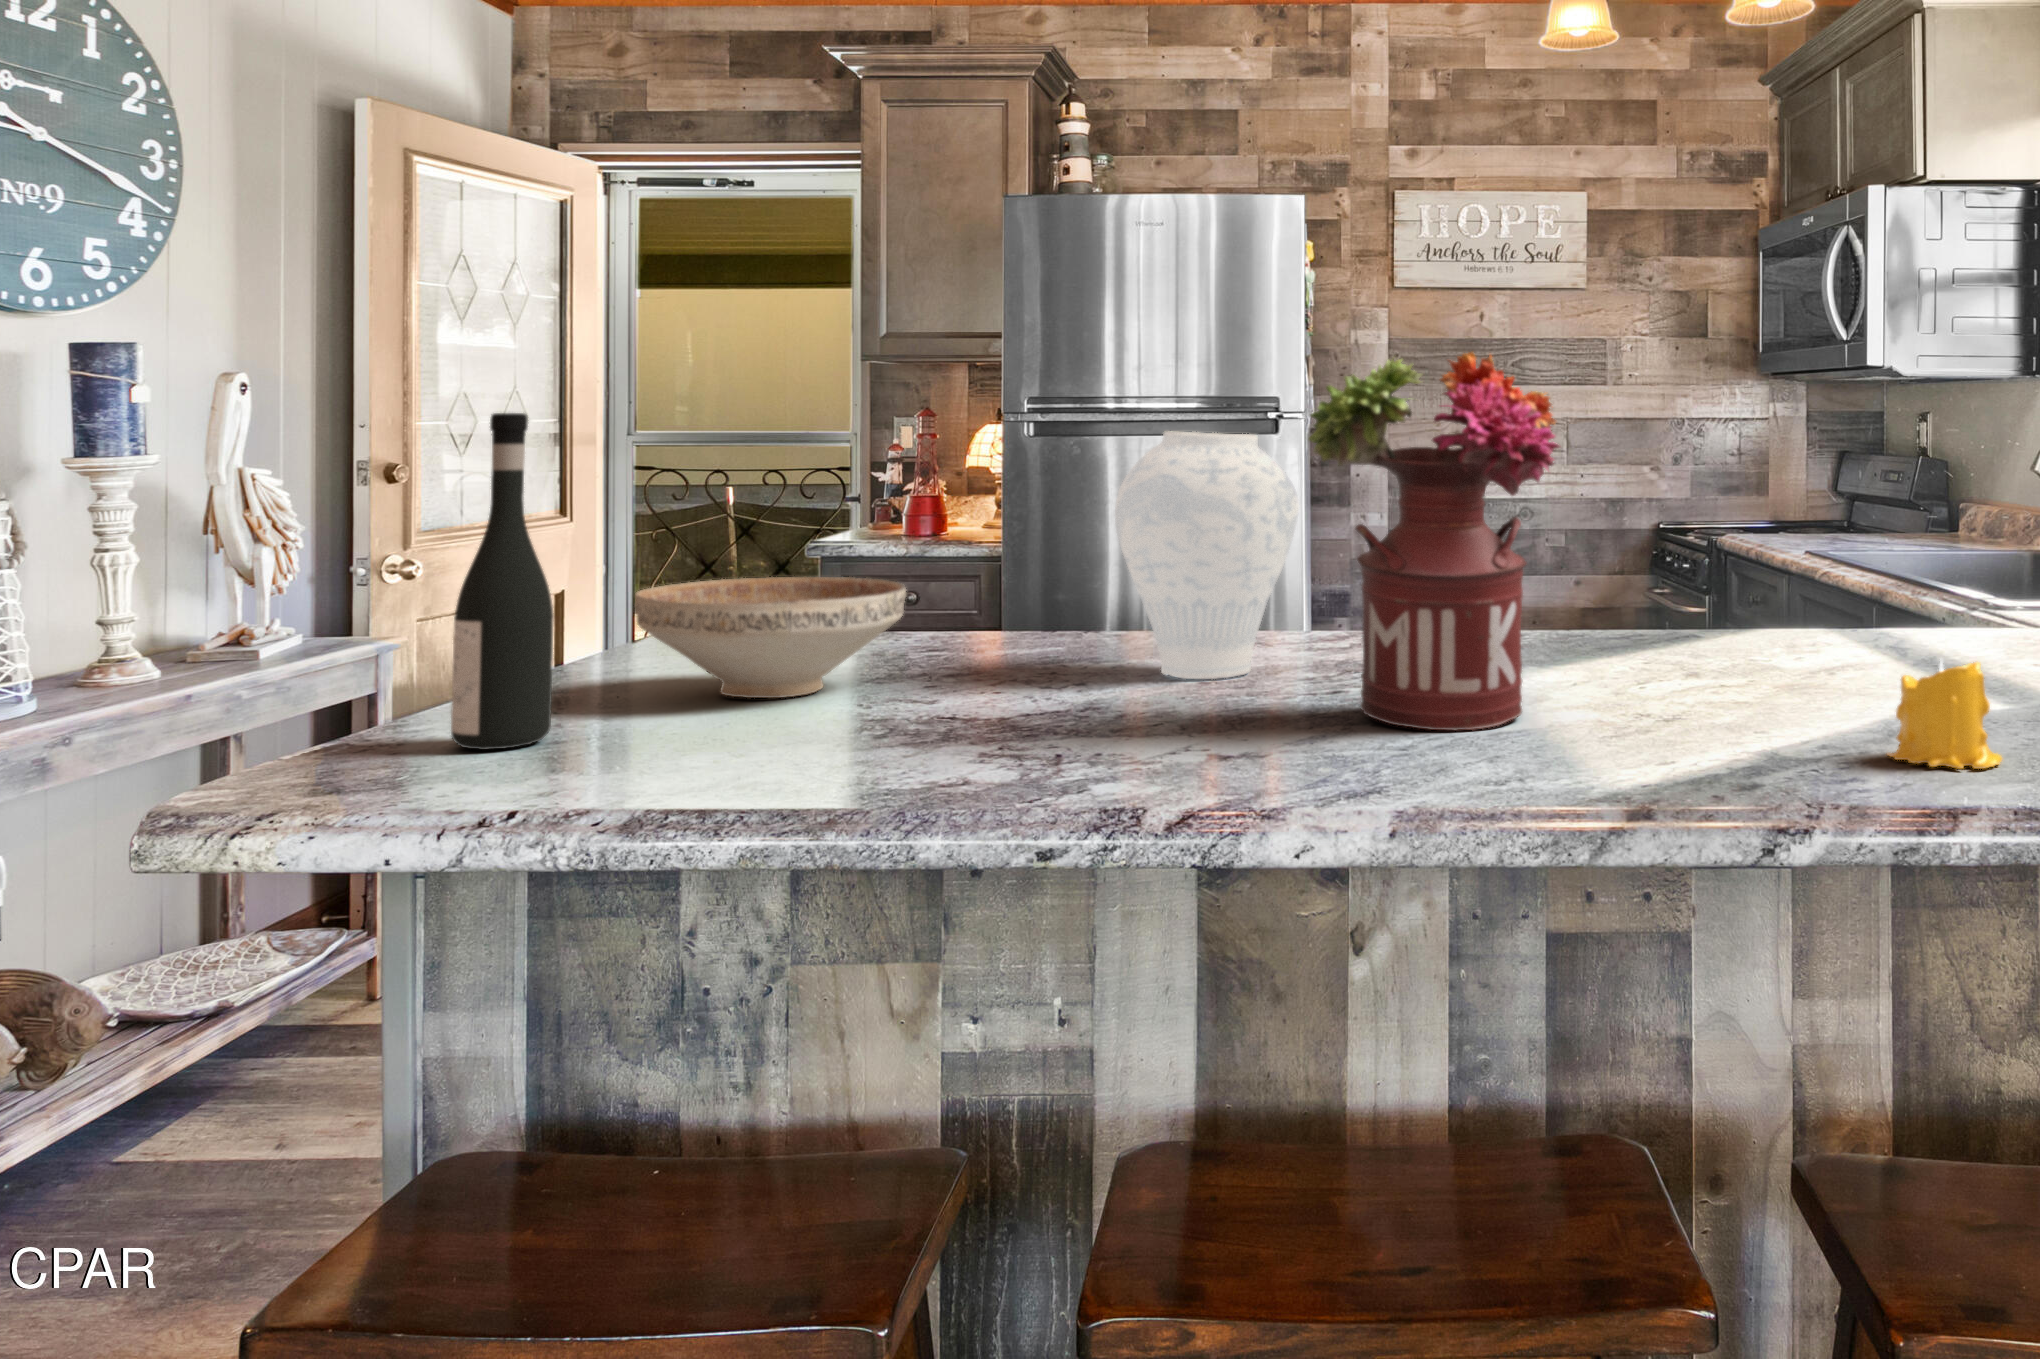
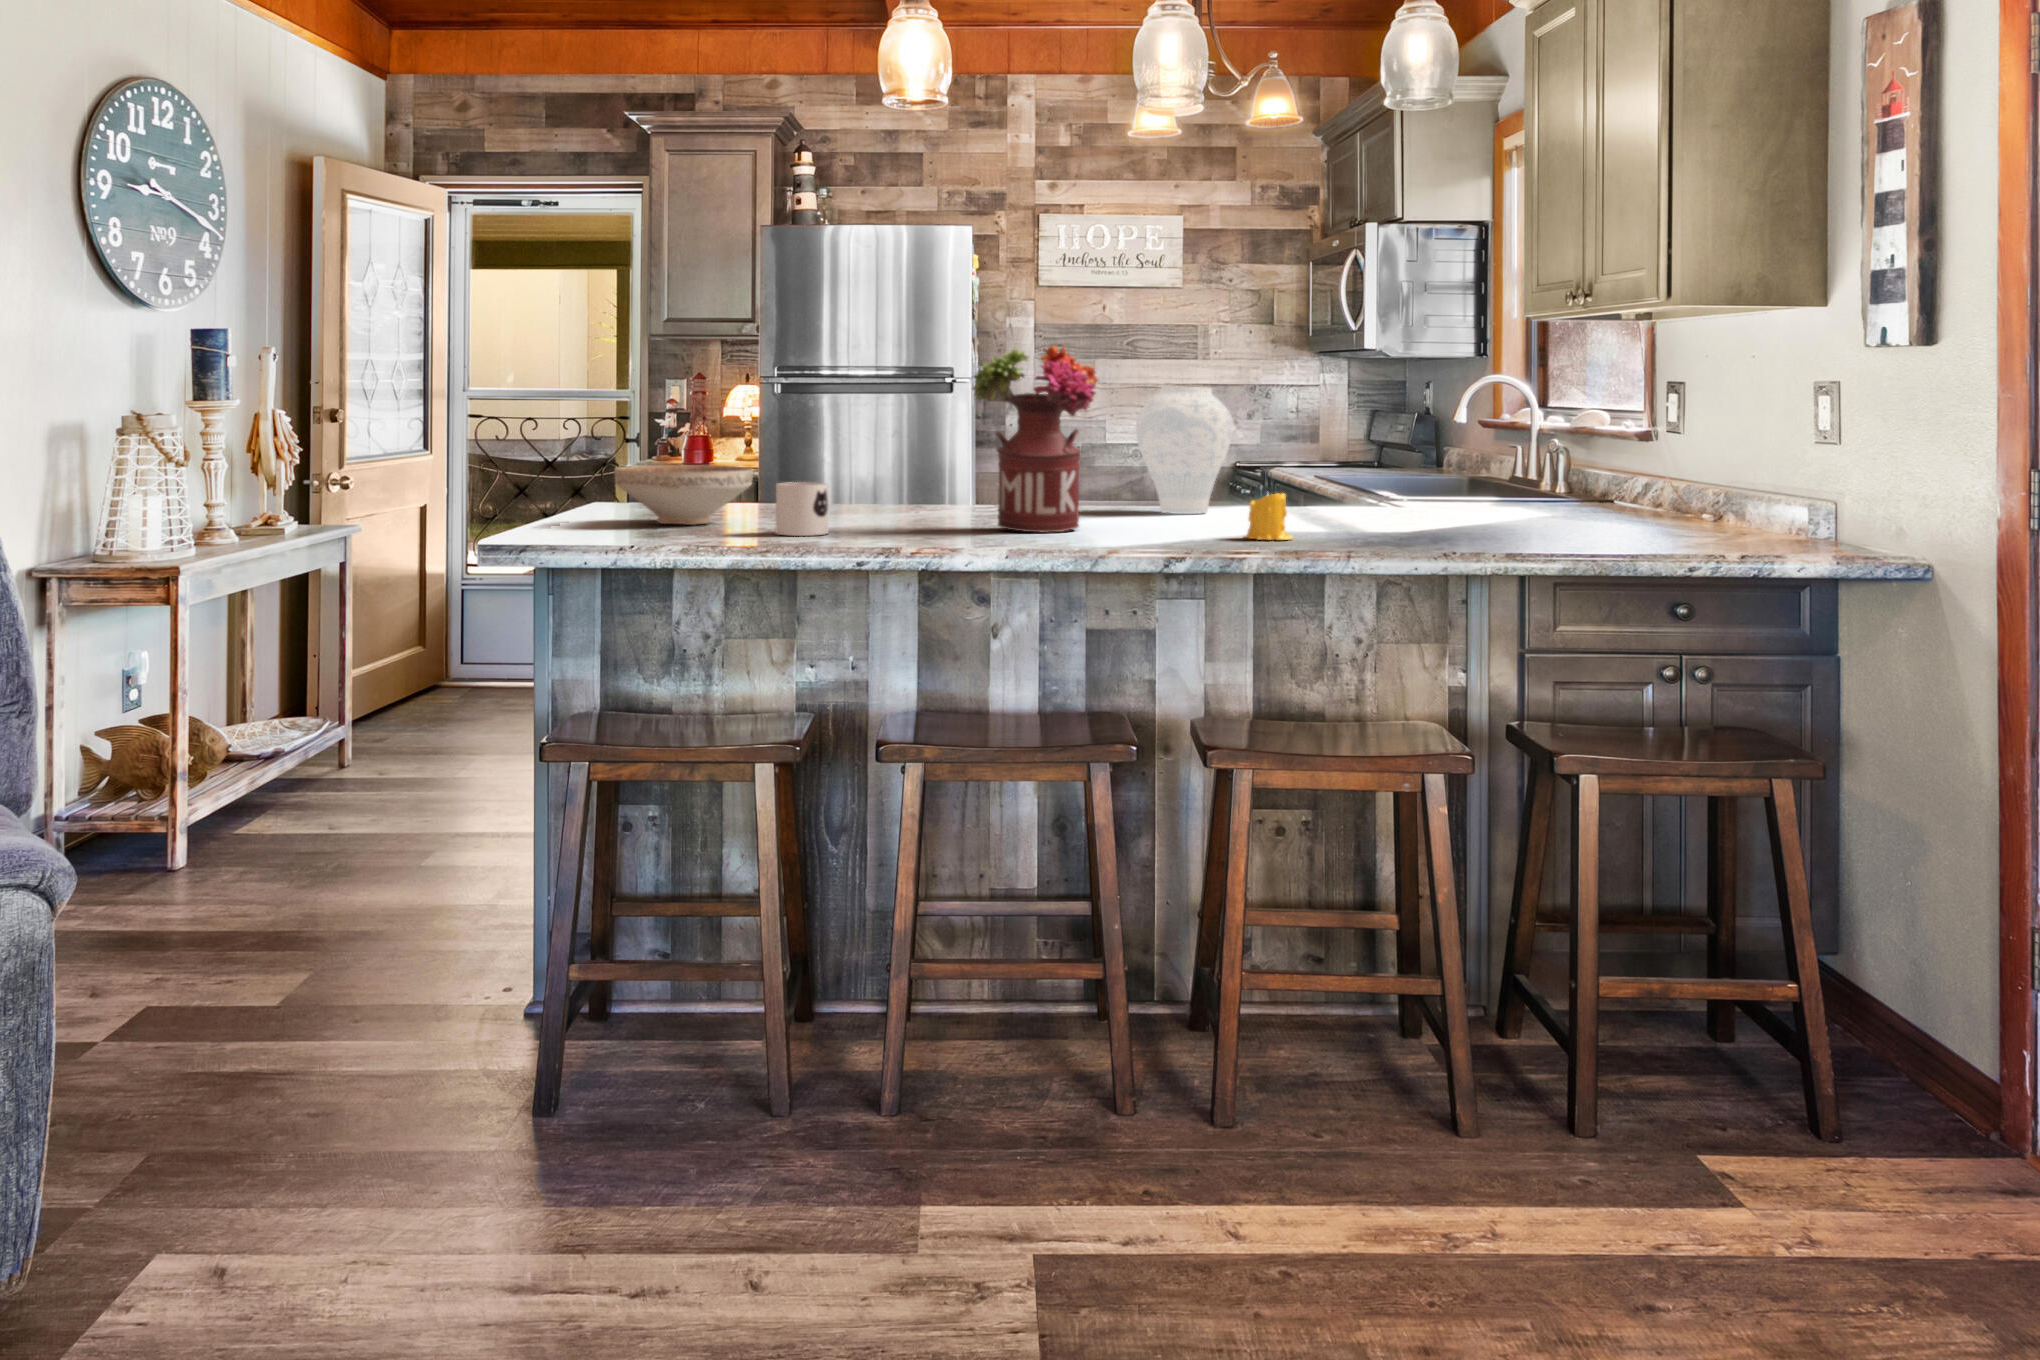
wine bottle: present [451,413,554,750] -> none [554,373,598,536]
vase: present [1115,432,1299,679] -> present [1136,386,1234,514]
mug: none [909,629,1020,747] -> present [776,482,829,536]

